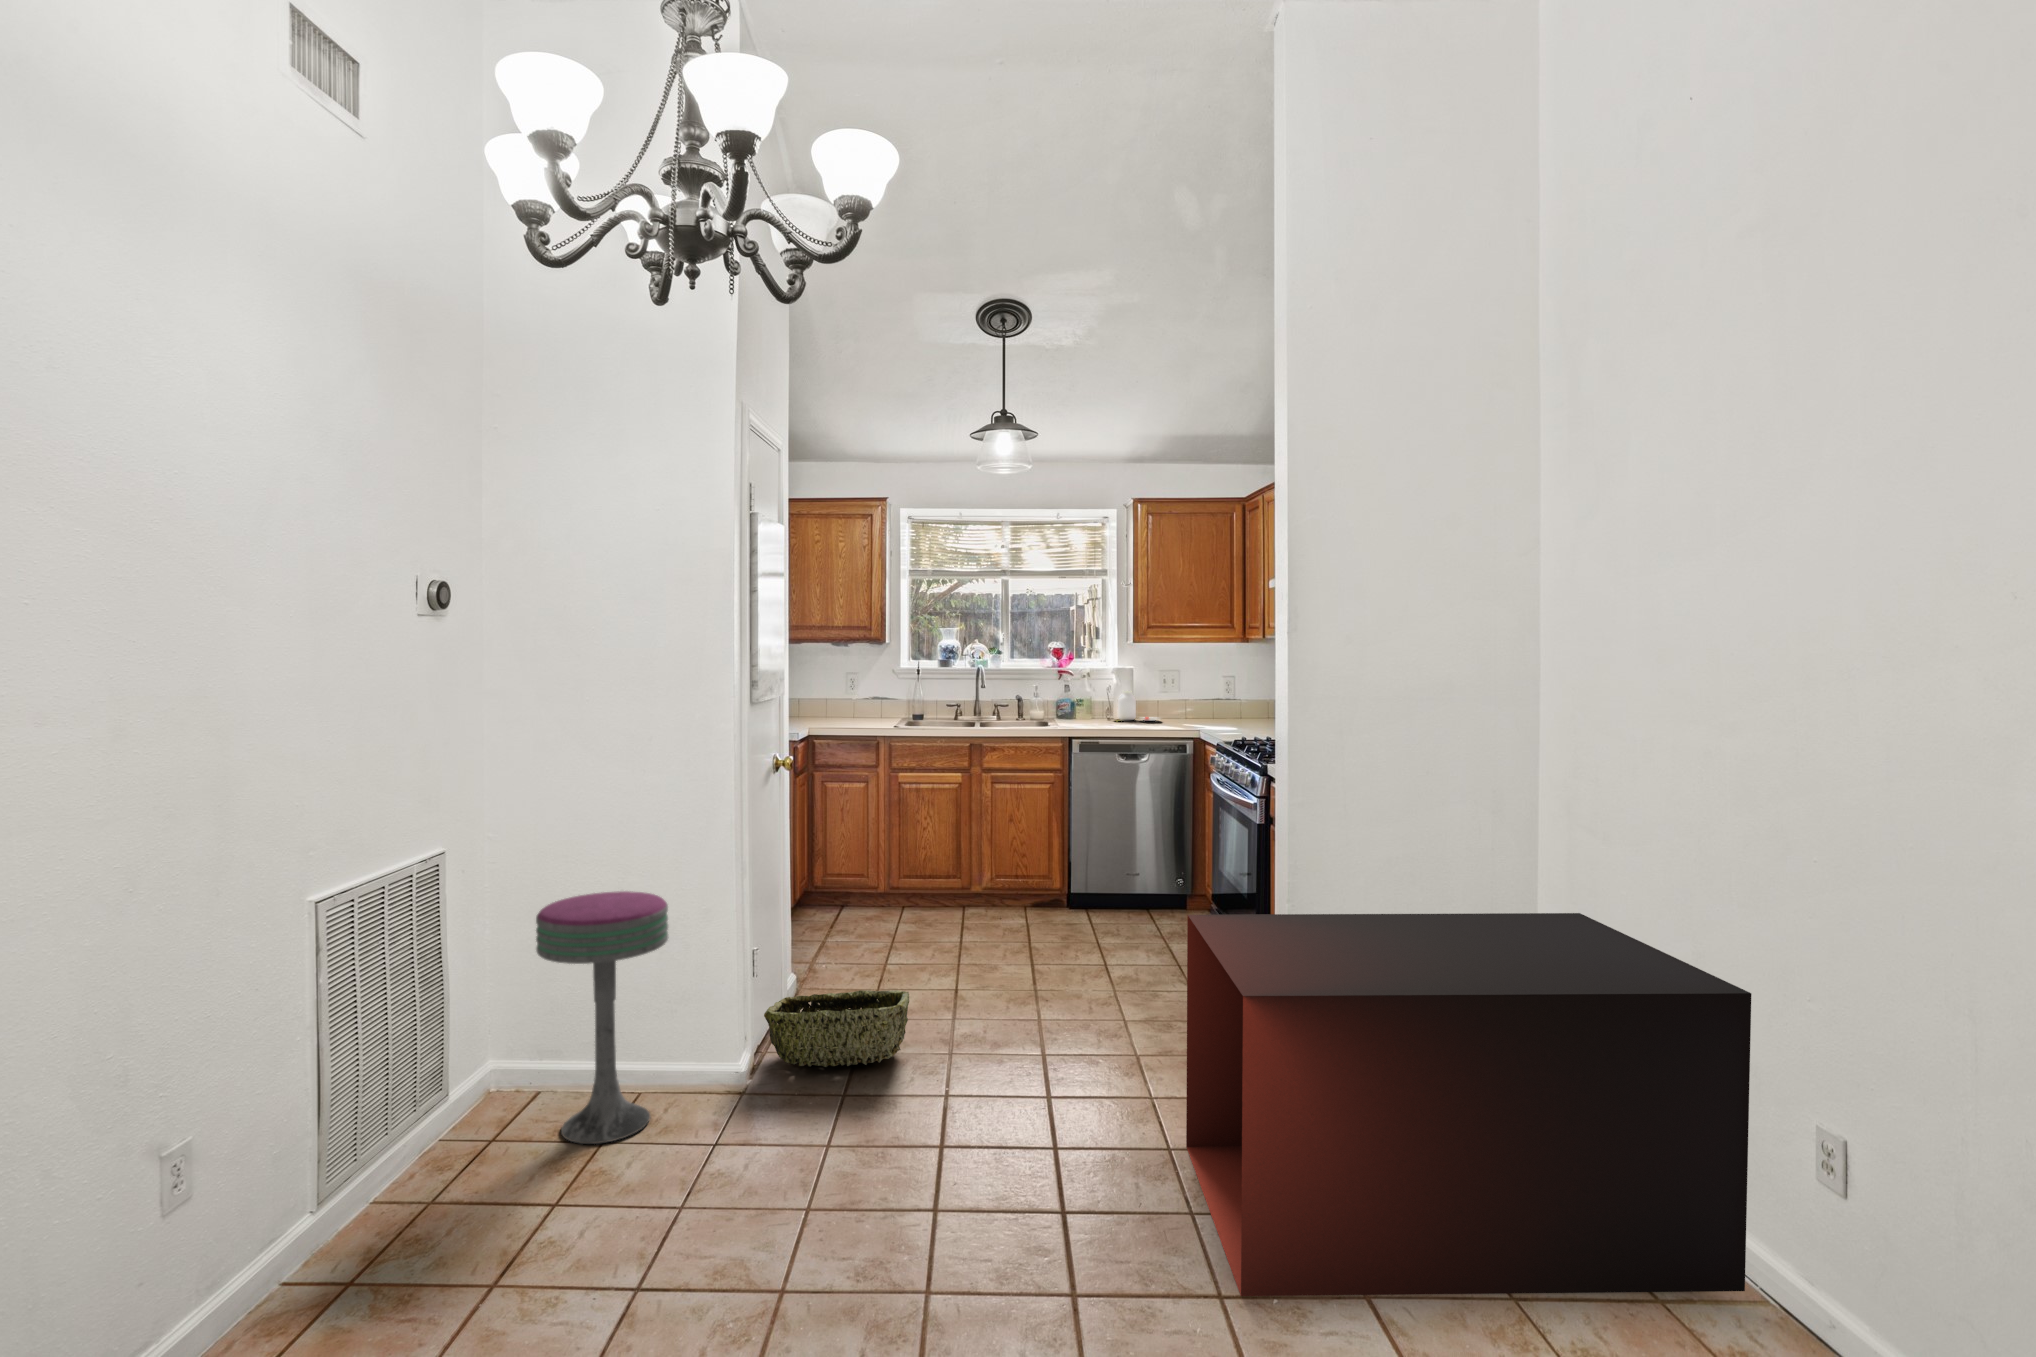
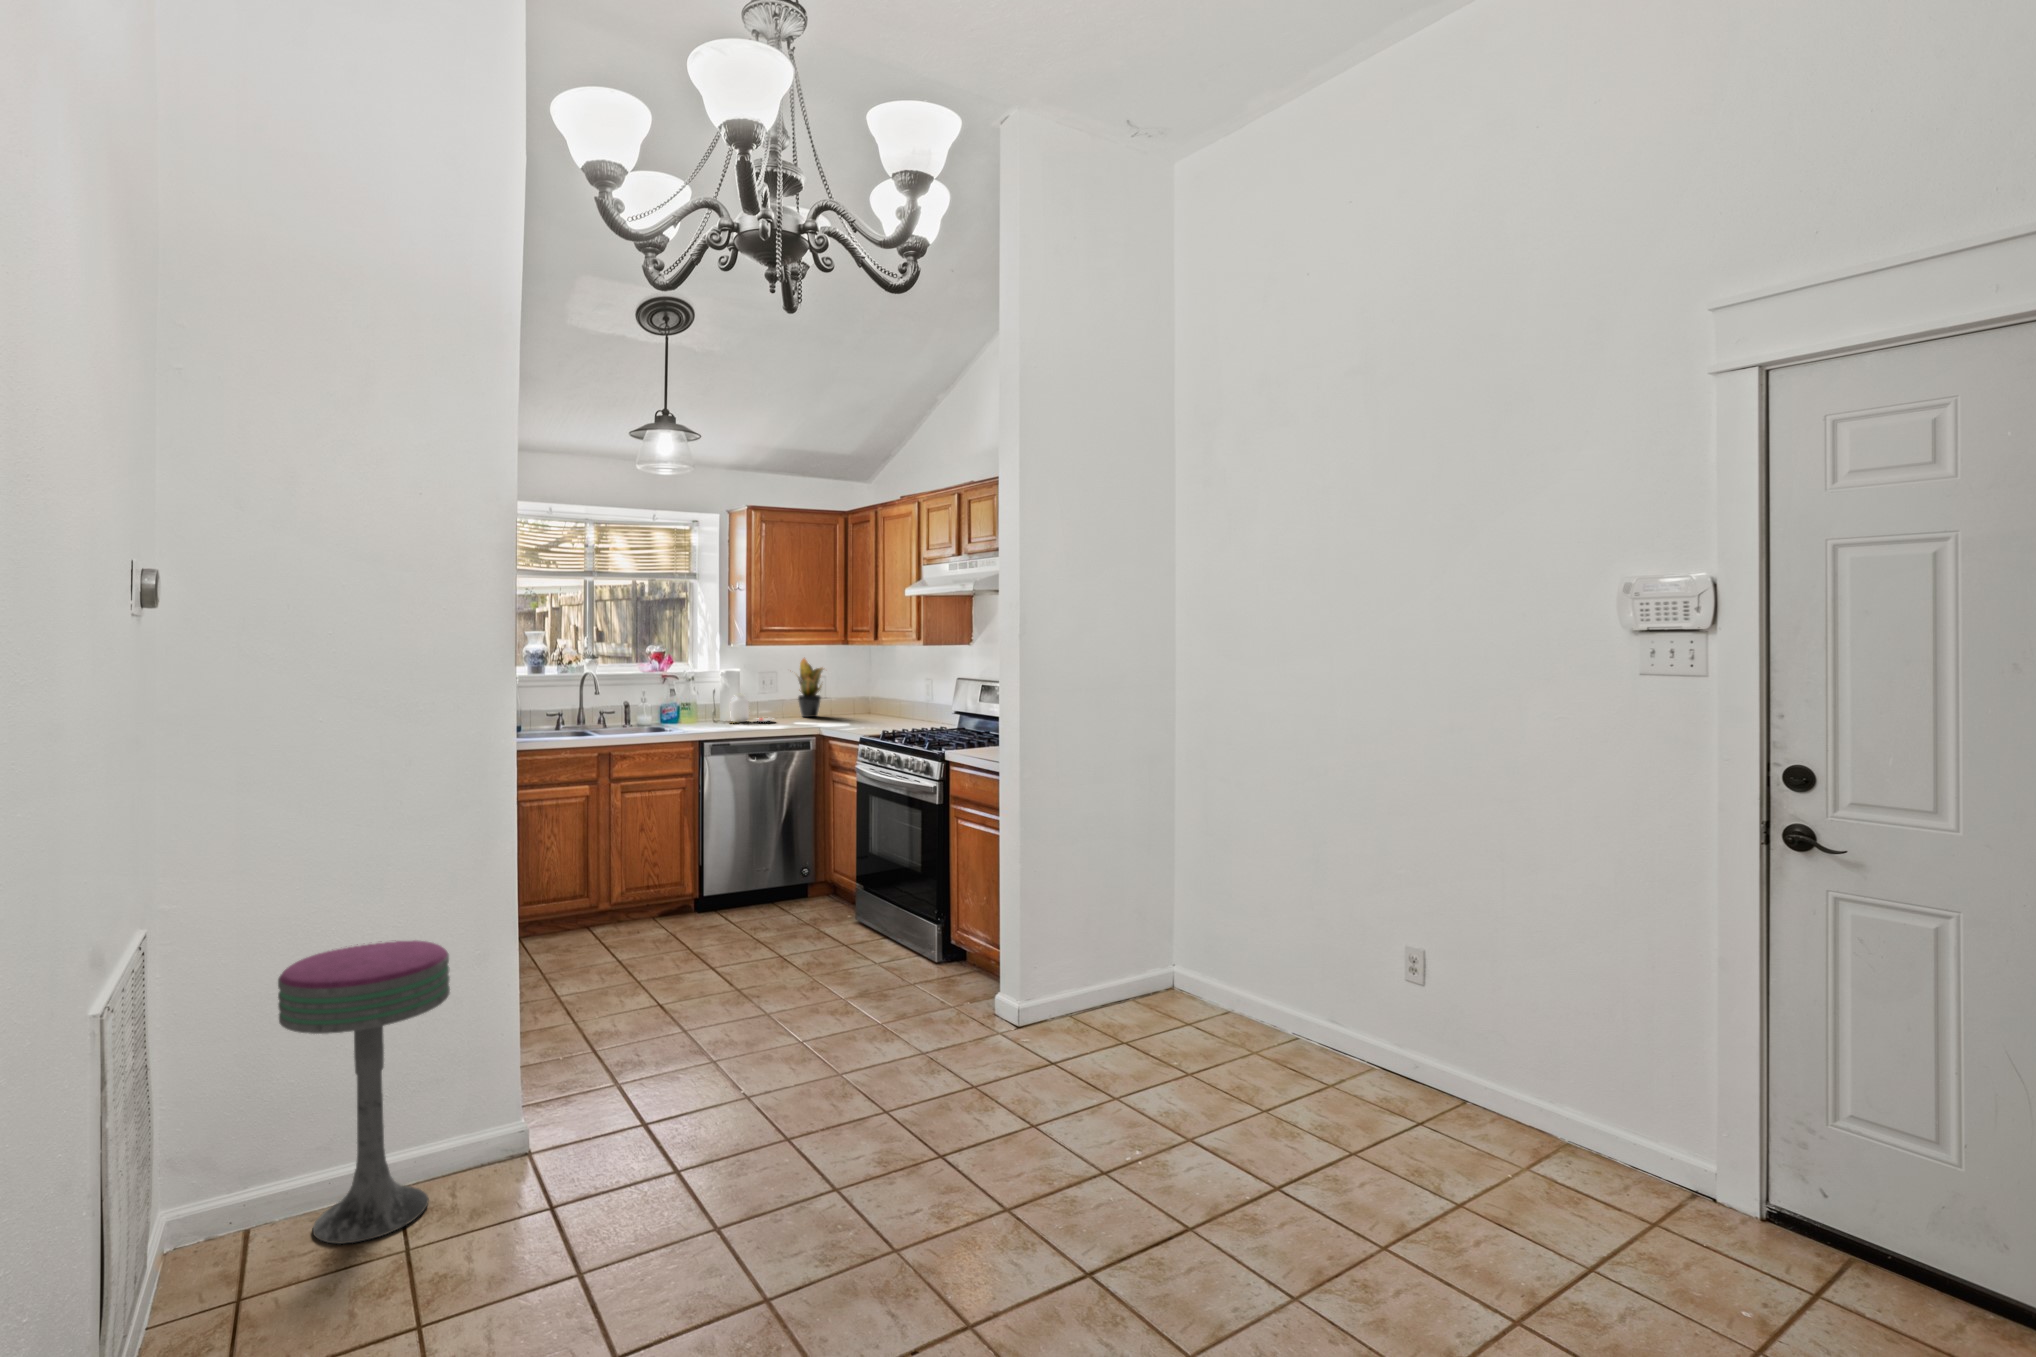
potted plant: none [1182,652,1226,718] -> present [798,658,824,717]
storage cabinet: present [1186,913,1751,1296] -> none [976,844,1360,1165]
woven basket: present [764,990,909,1067] -> none [512,1005,678,1103]

